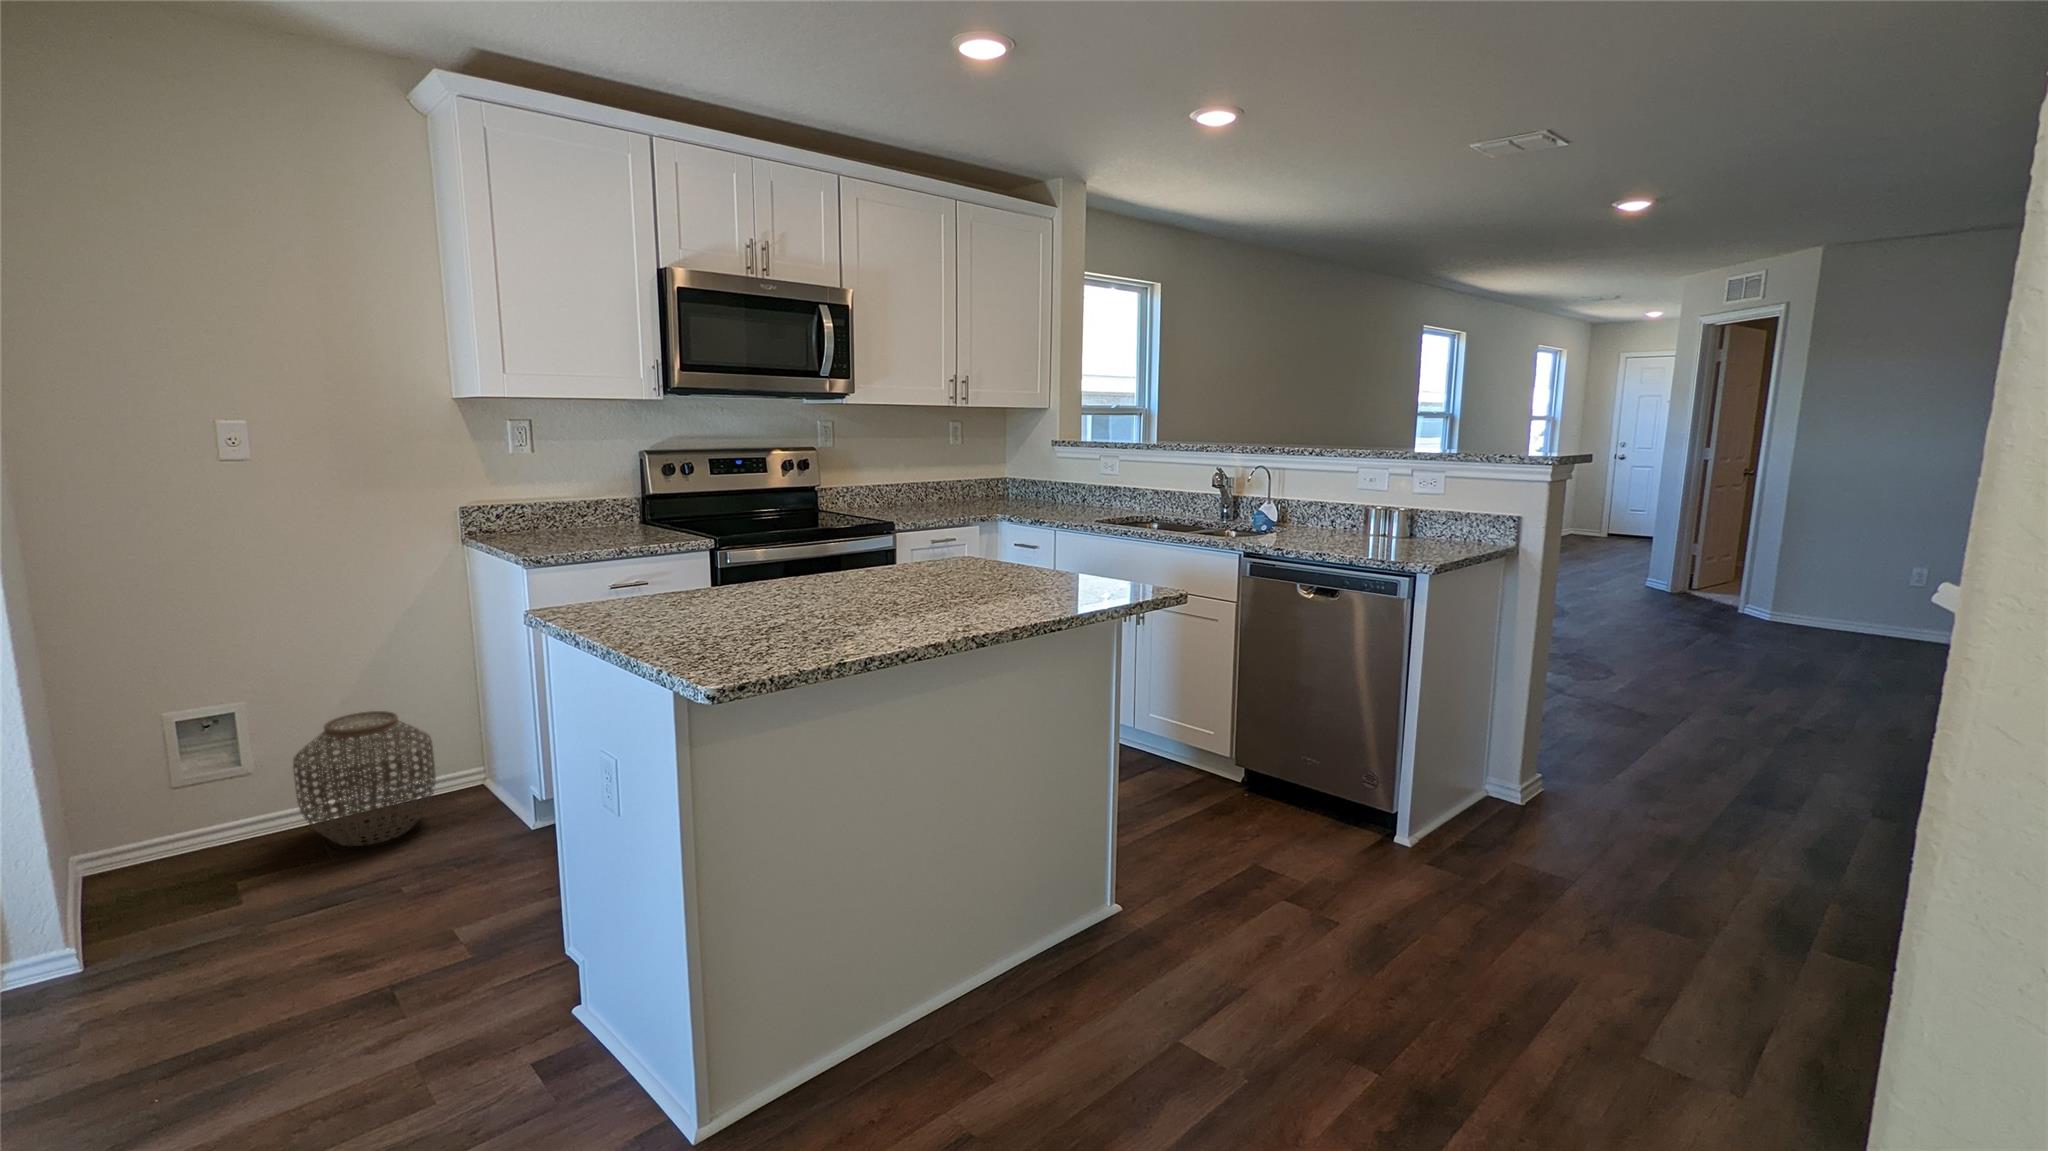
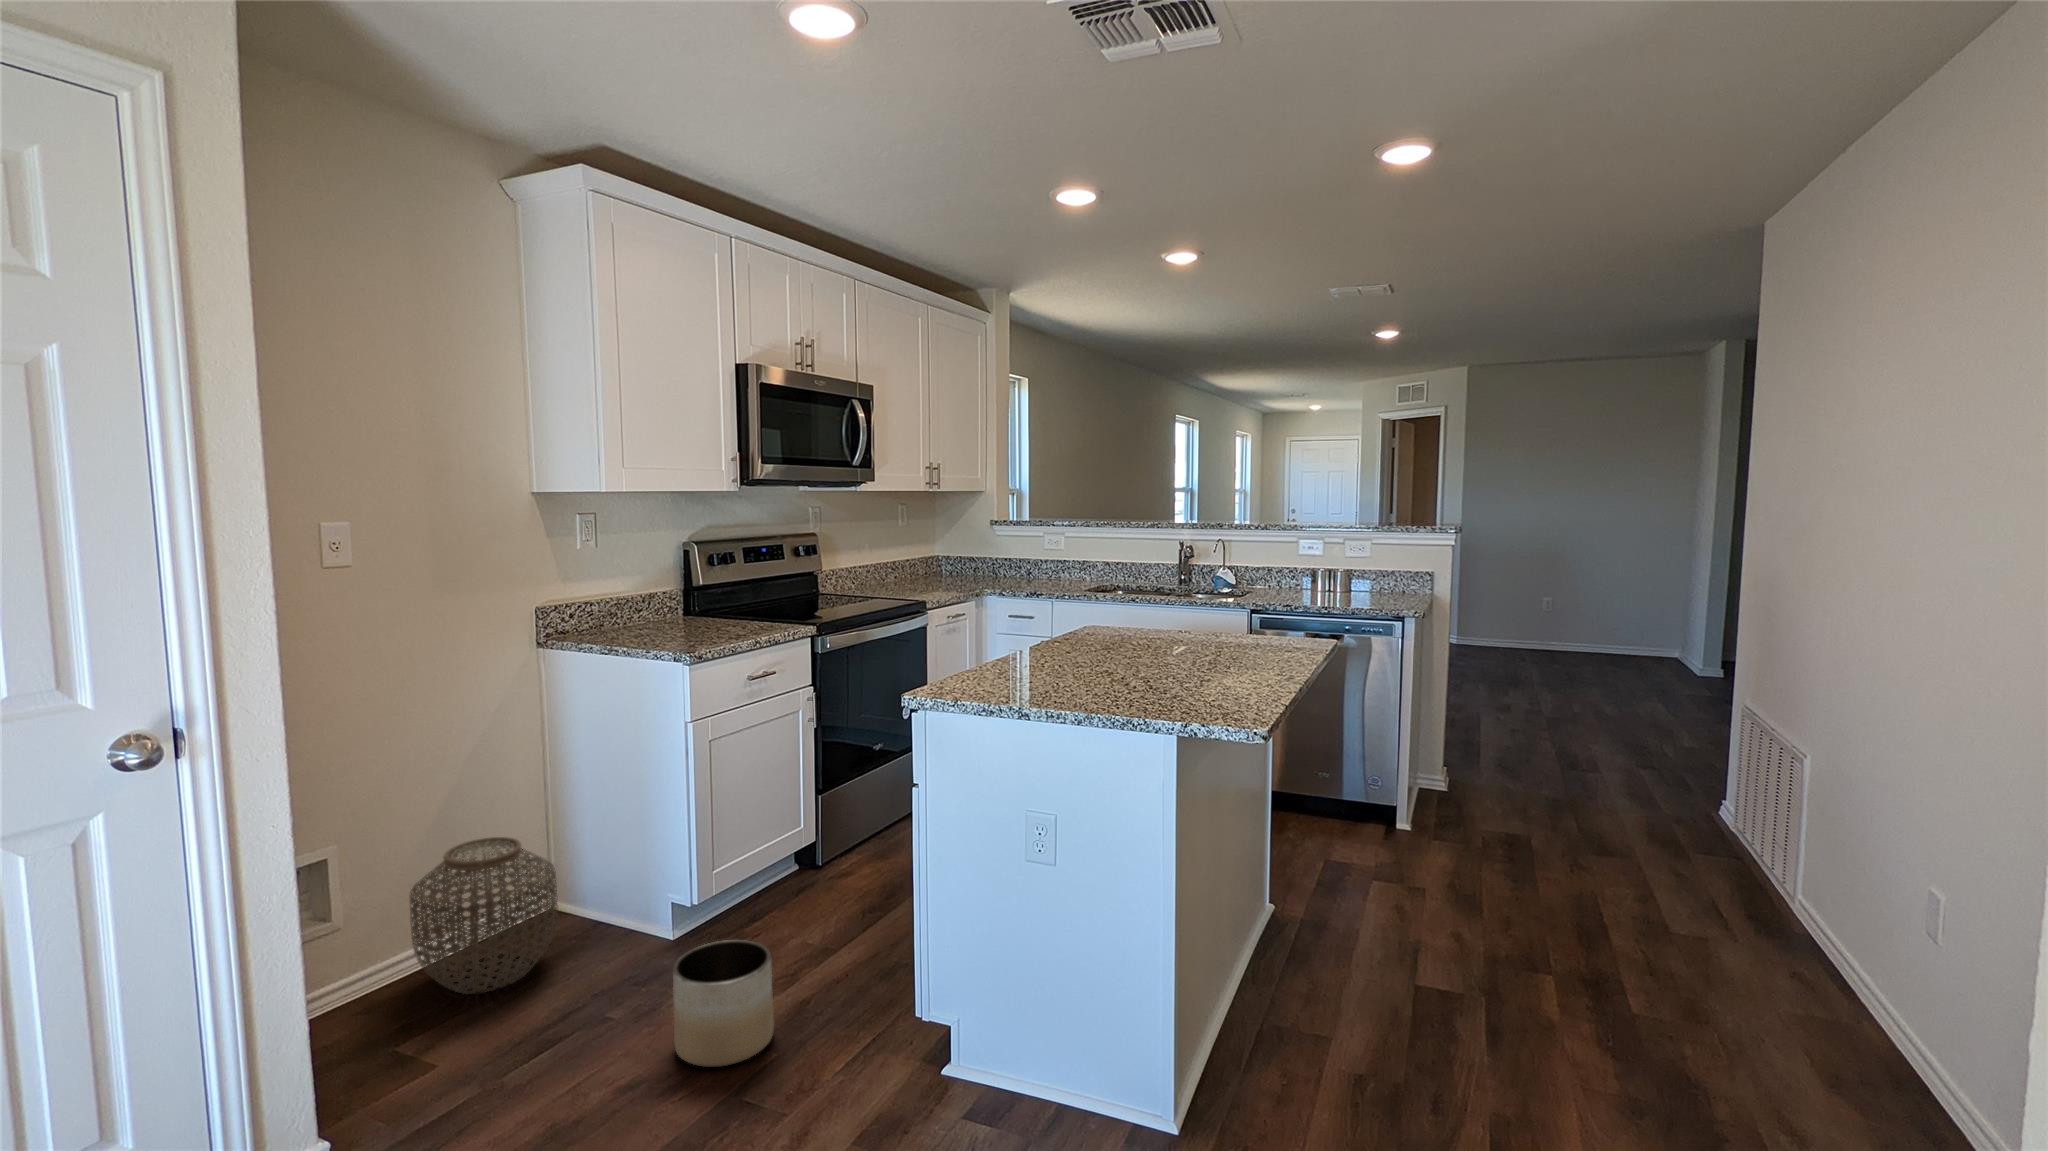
planter: none [388,836,502,956] -> present [673,940,774,1067]

